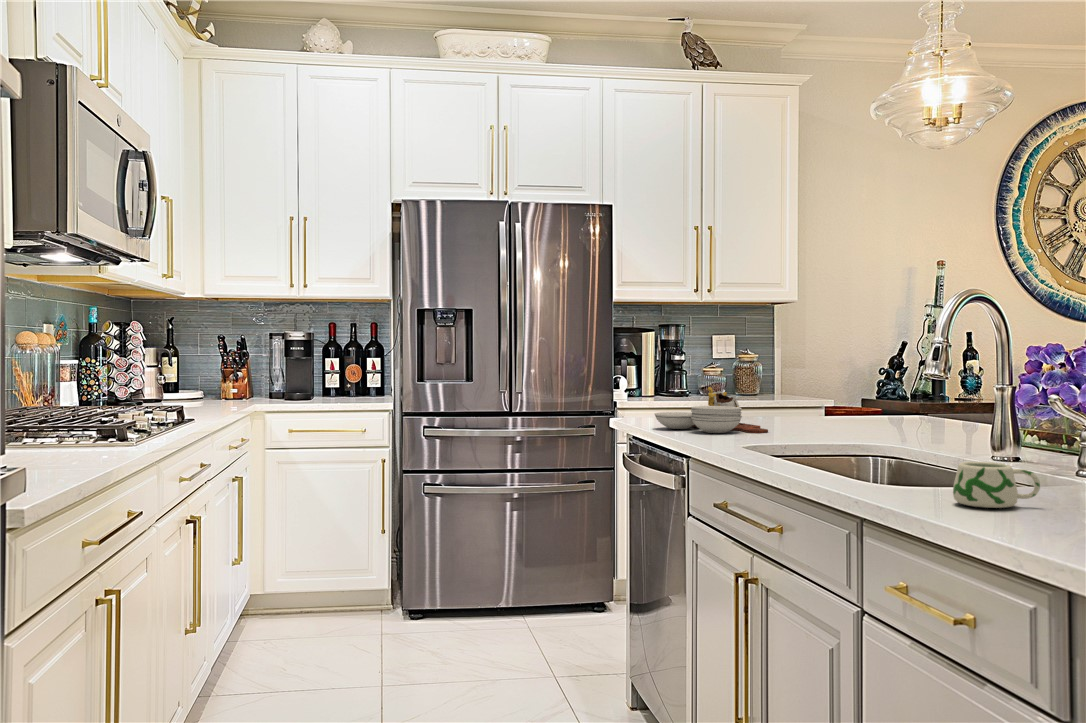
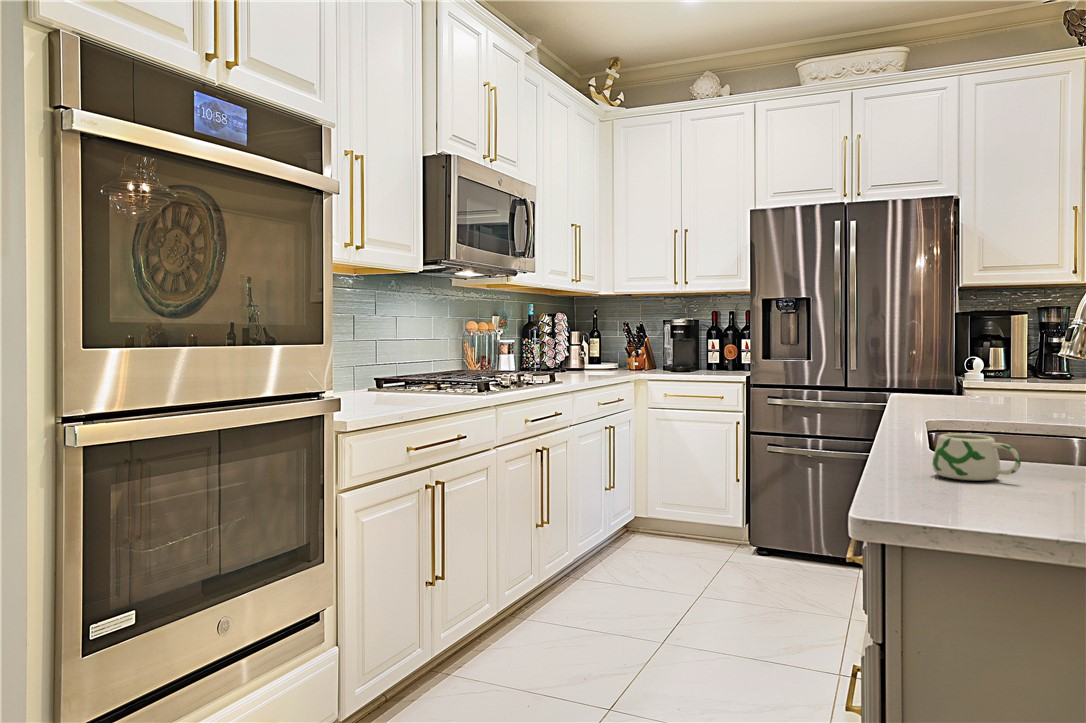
cutting board: present [655,387,768,433] -> none [913,366,1031,412]

